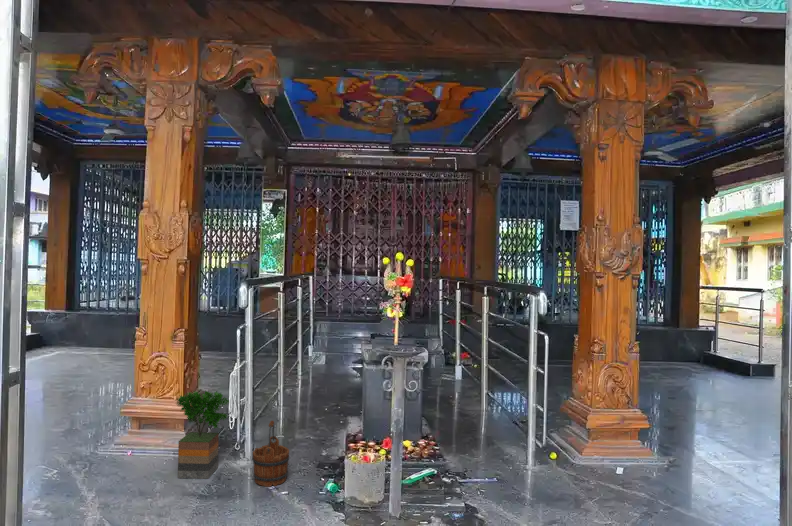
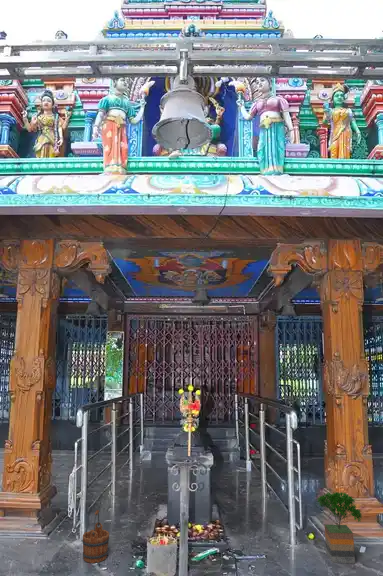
potted tree: present [177,391,229,479] -> present [318,492,362,563]

